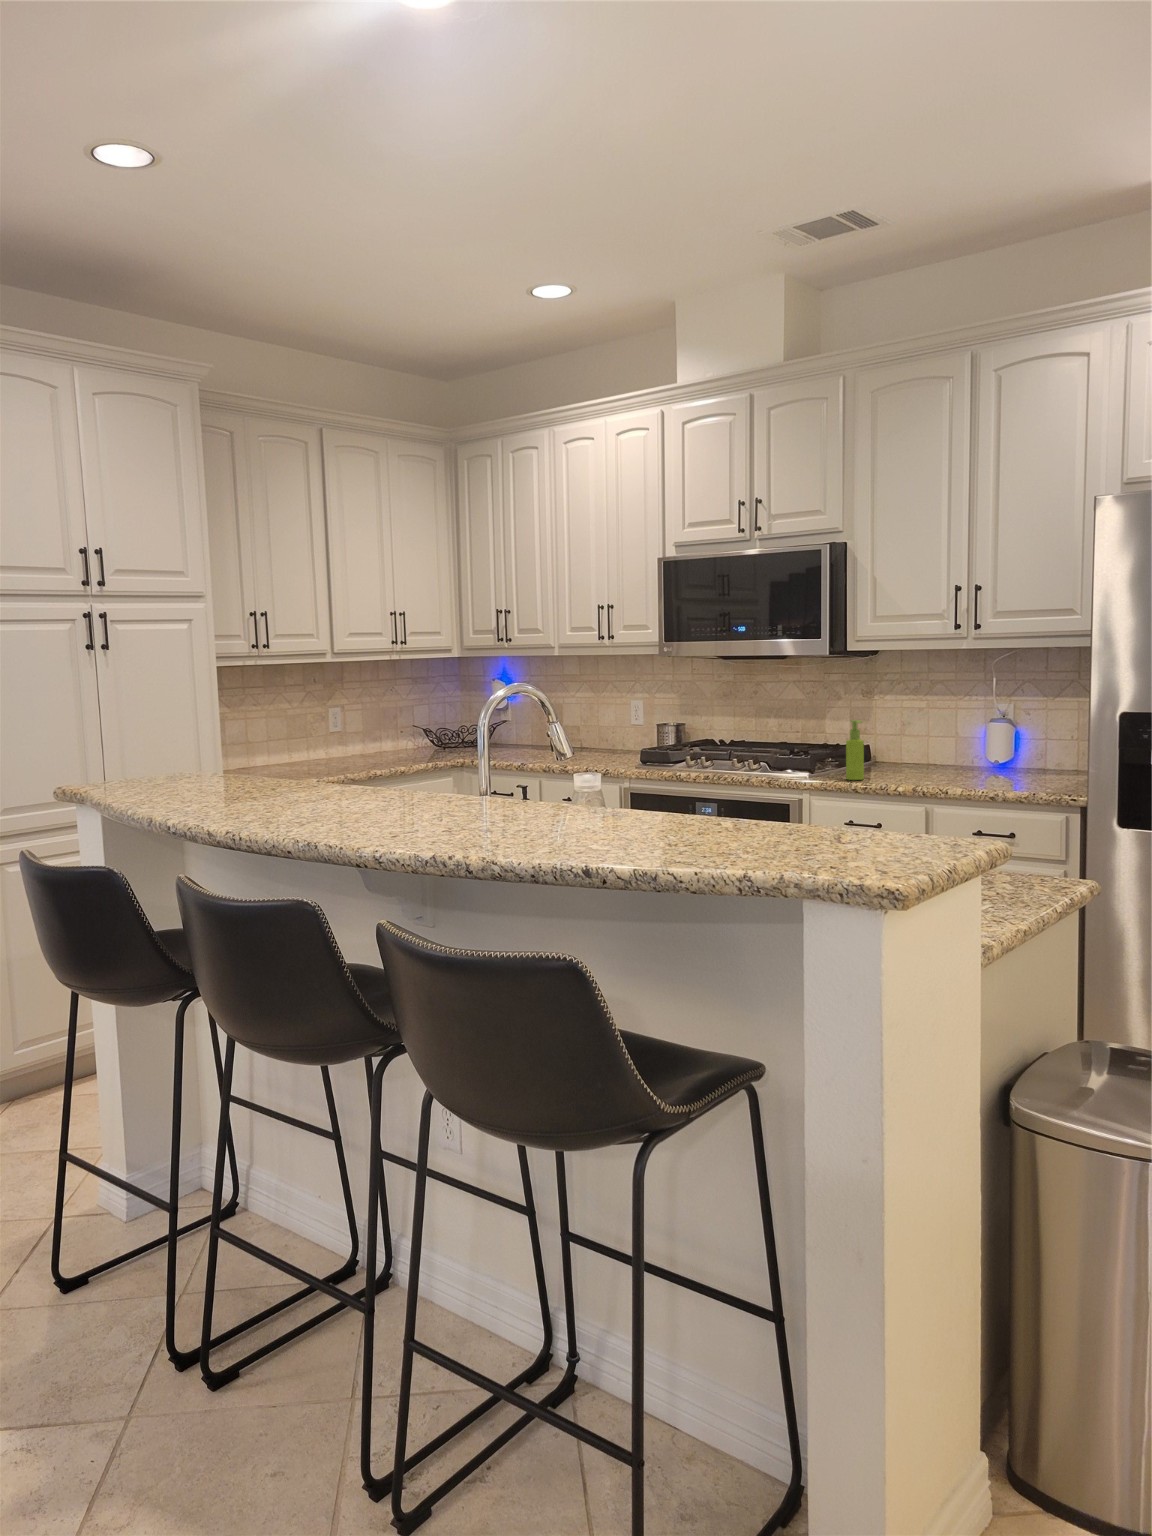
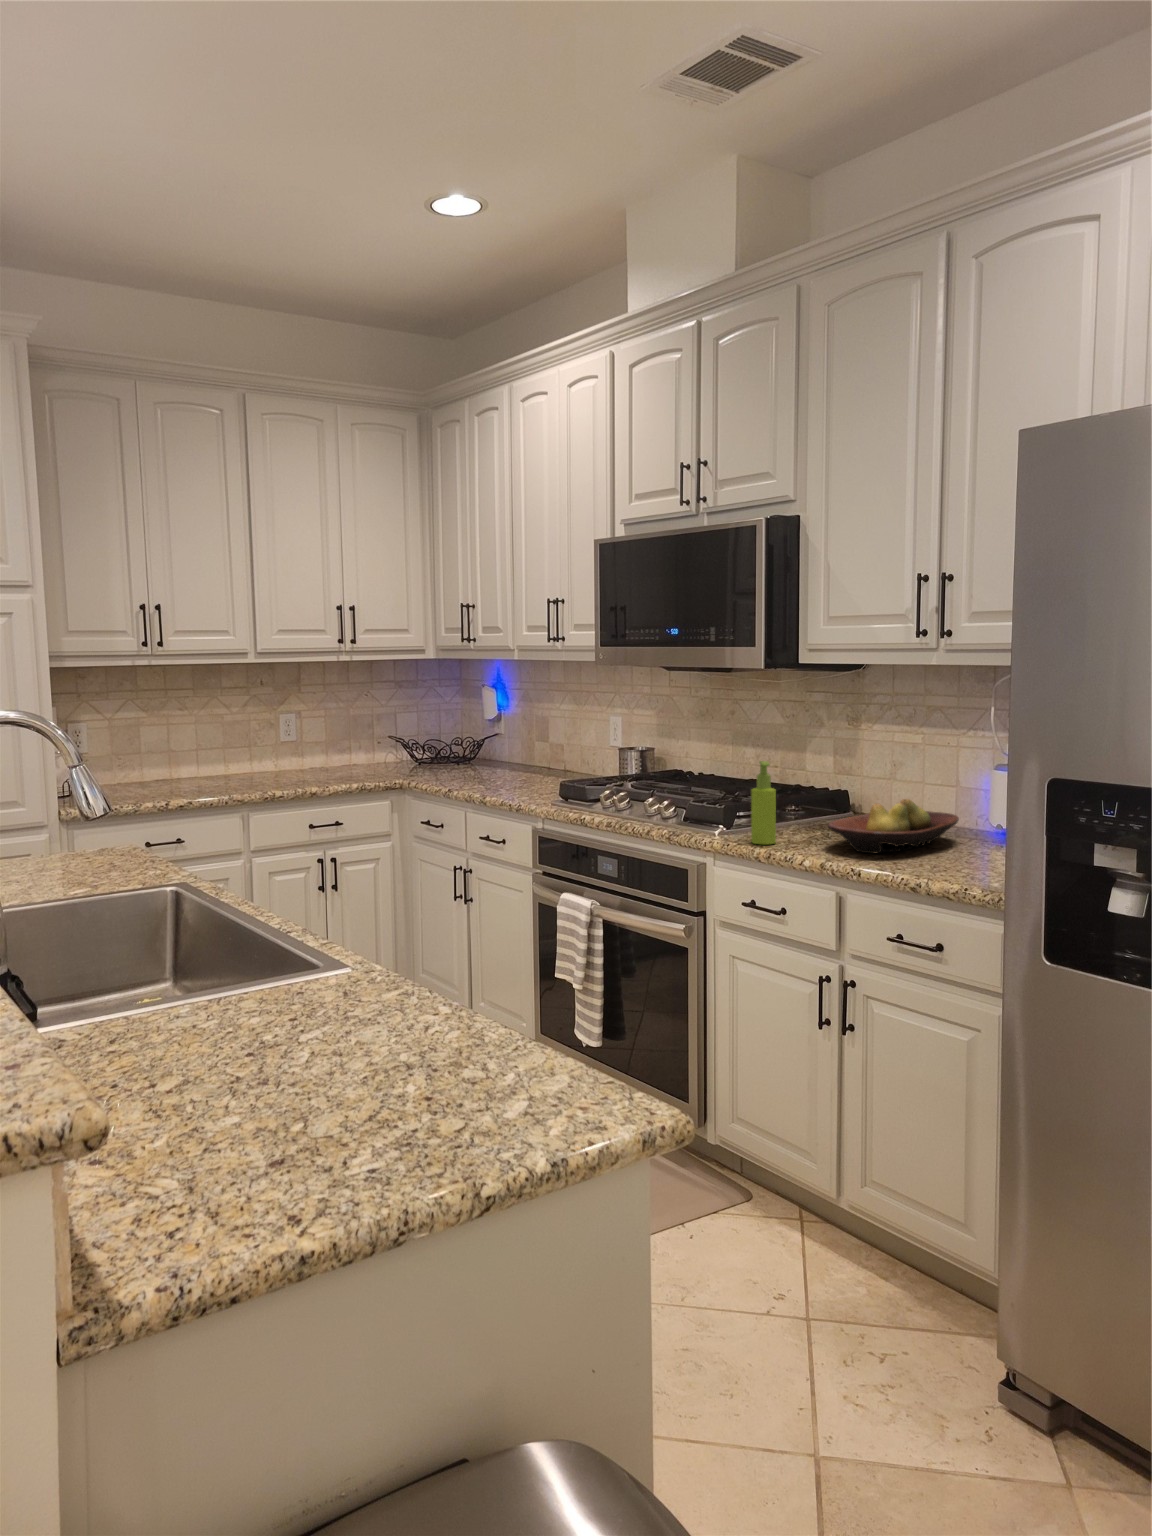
fruit bowl: none [901,744,981,781] -> present [828,799,959,853]

